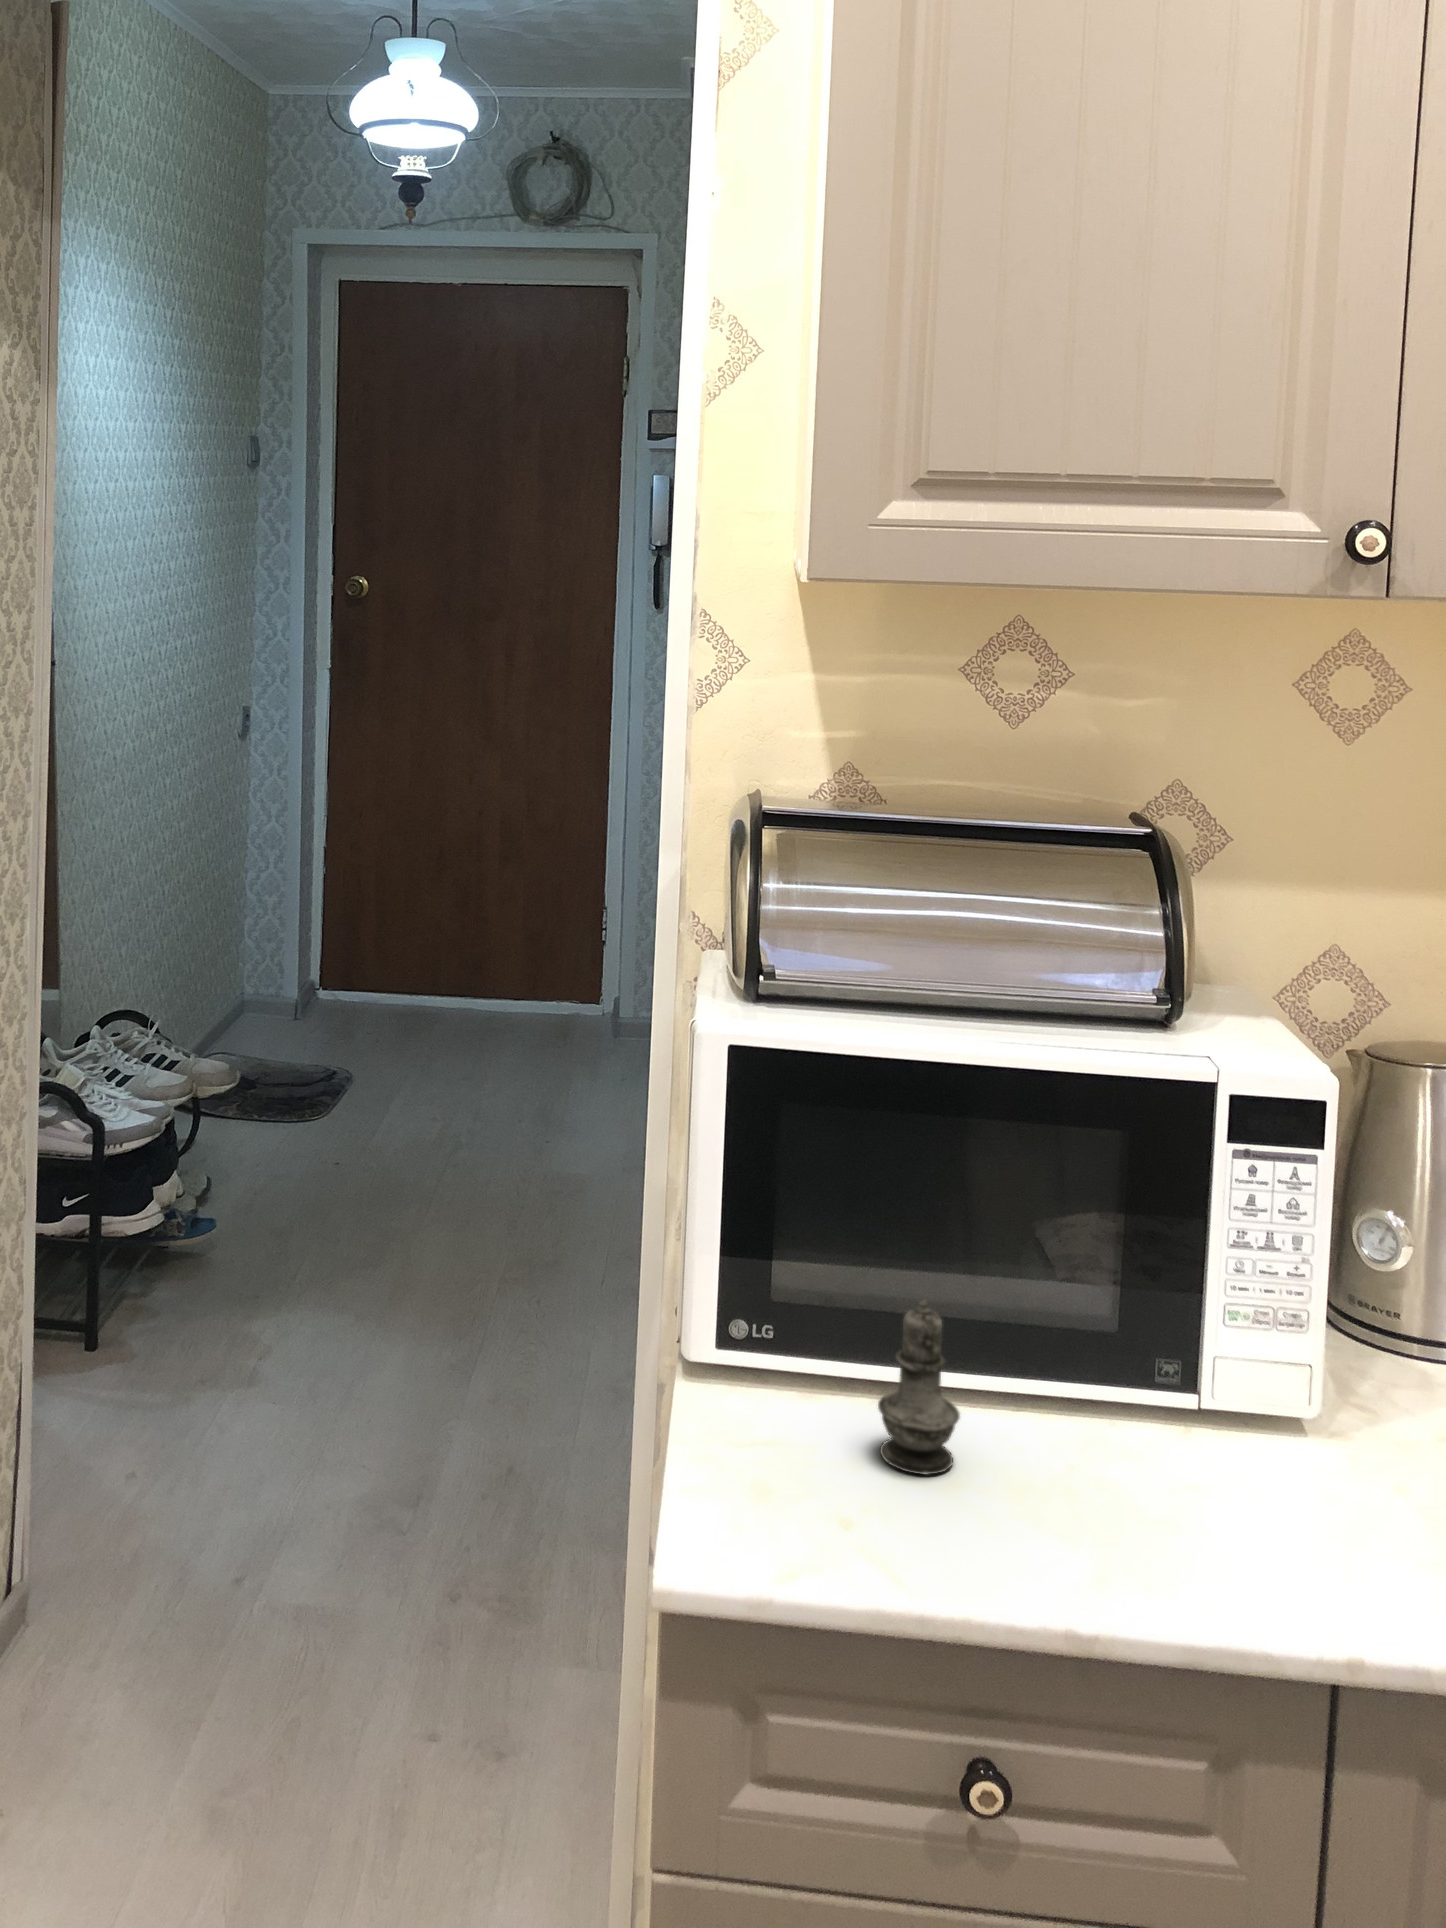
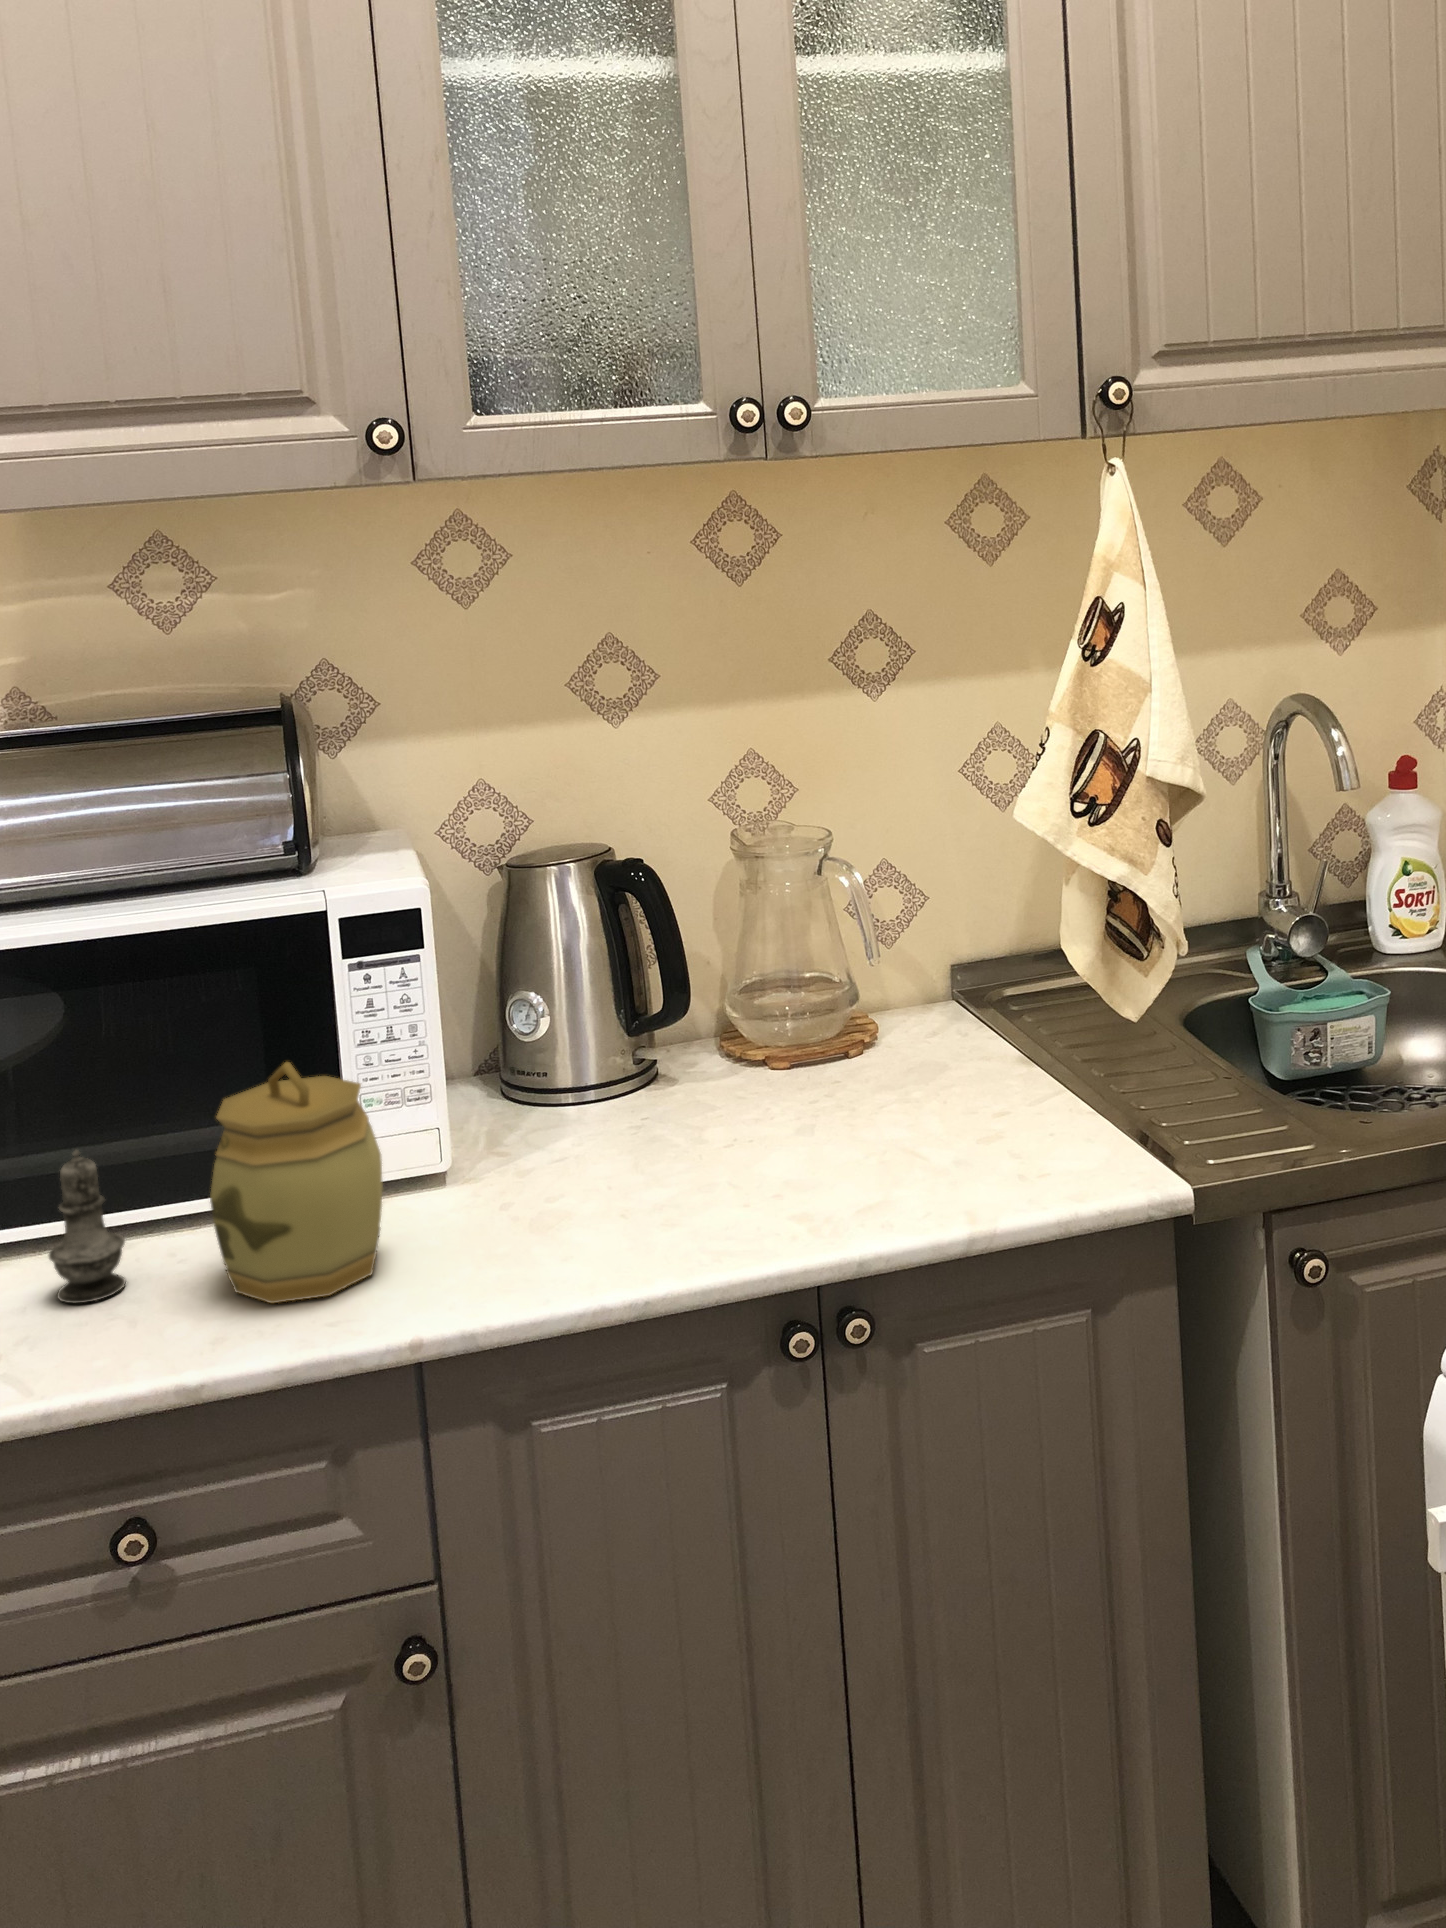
jar: none [1076,1263,1281,1559] -> present [210,1062,383,1303]

